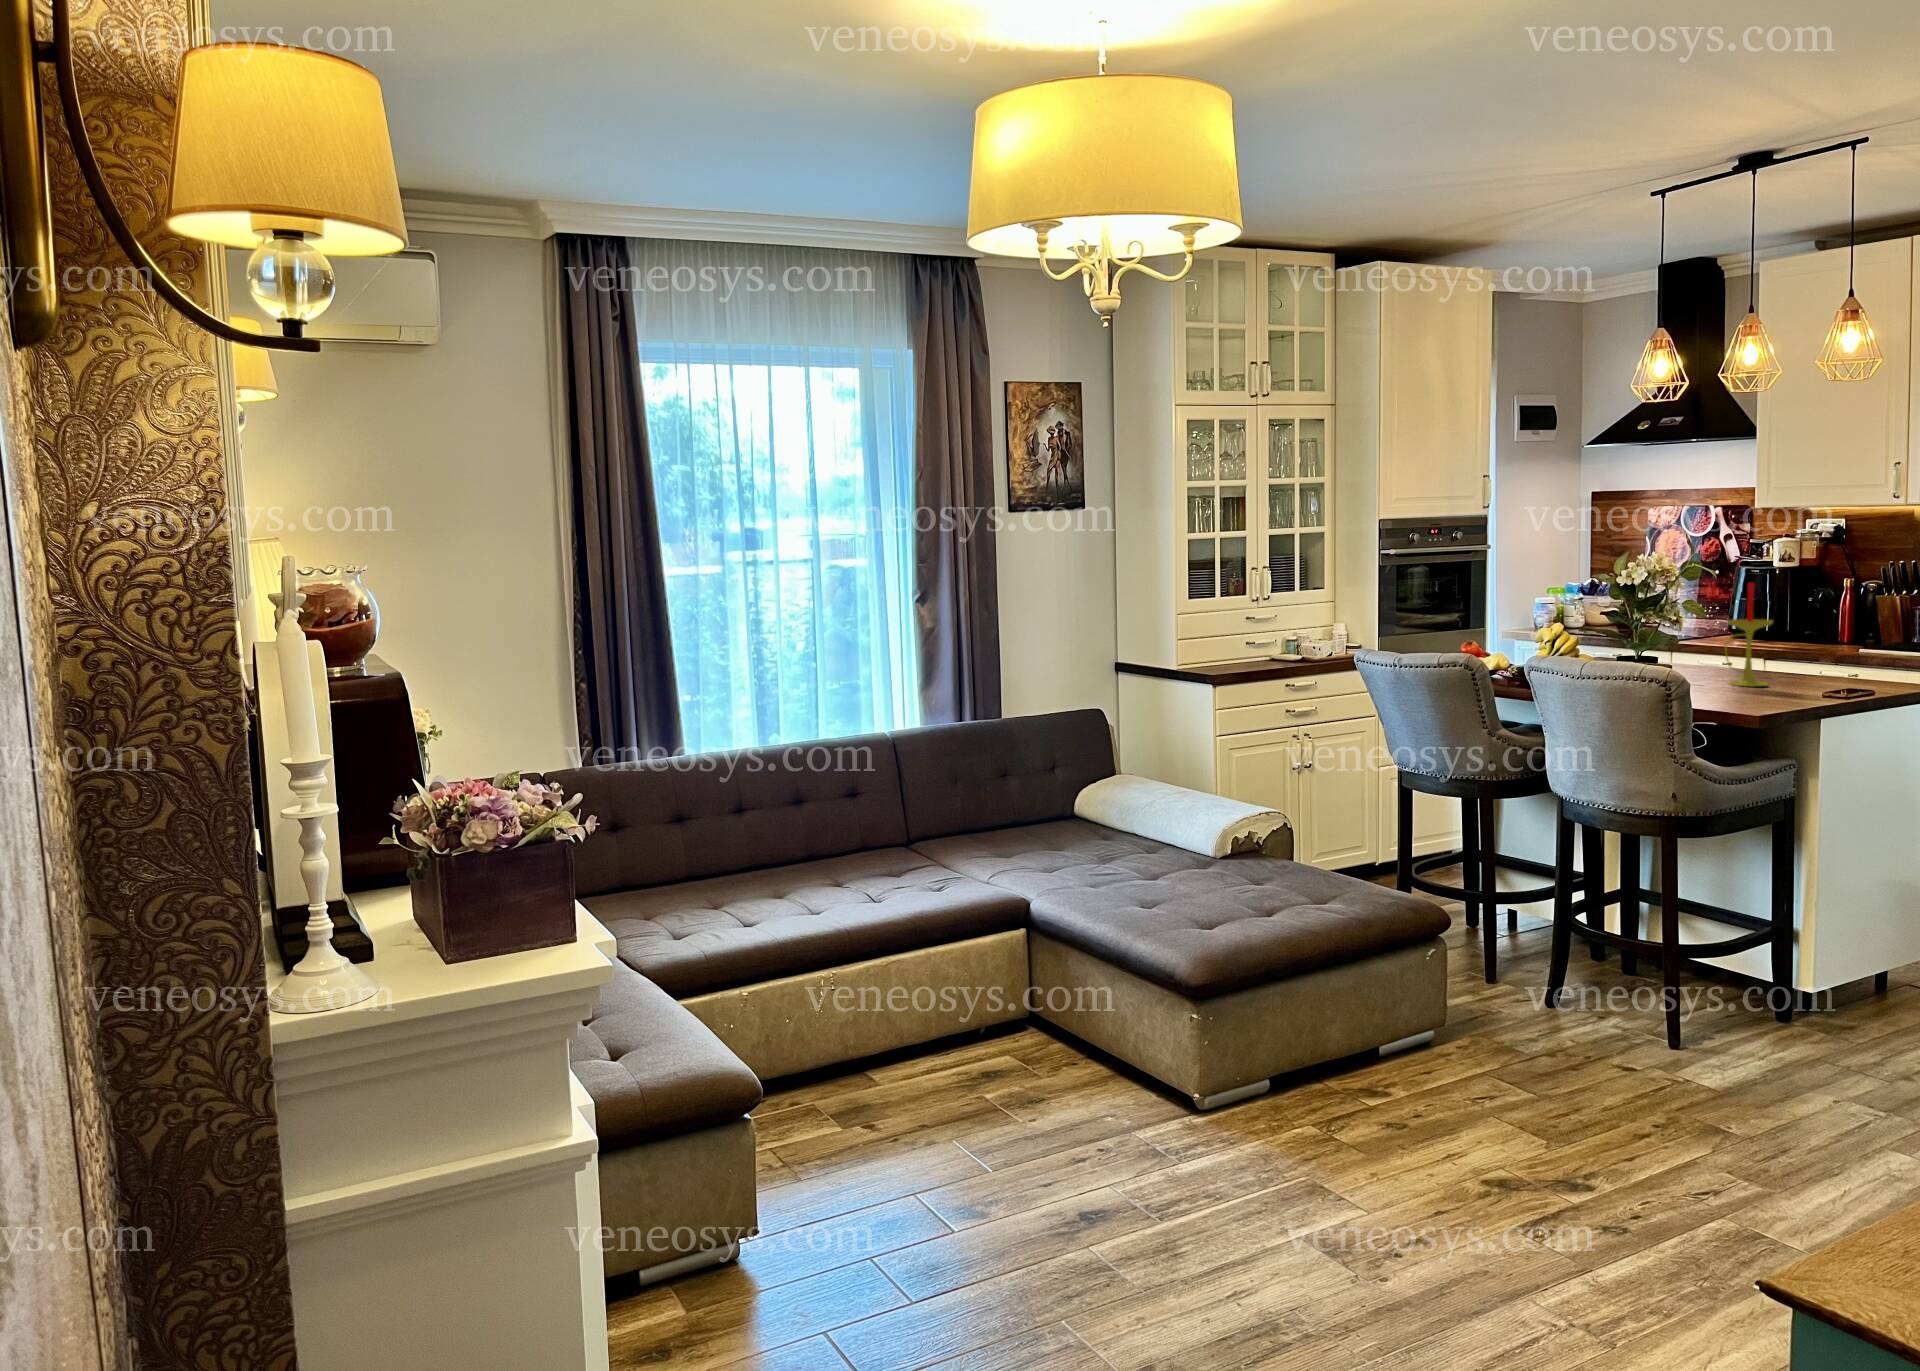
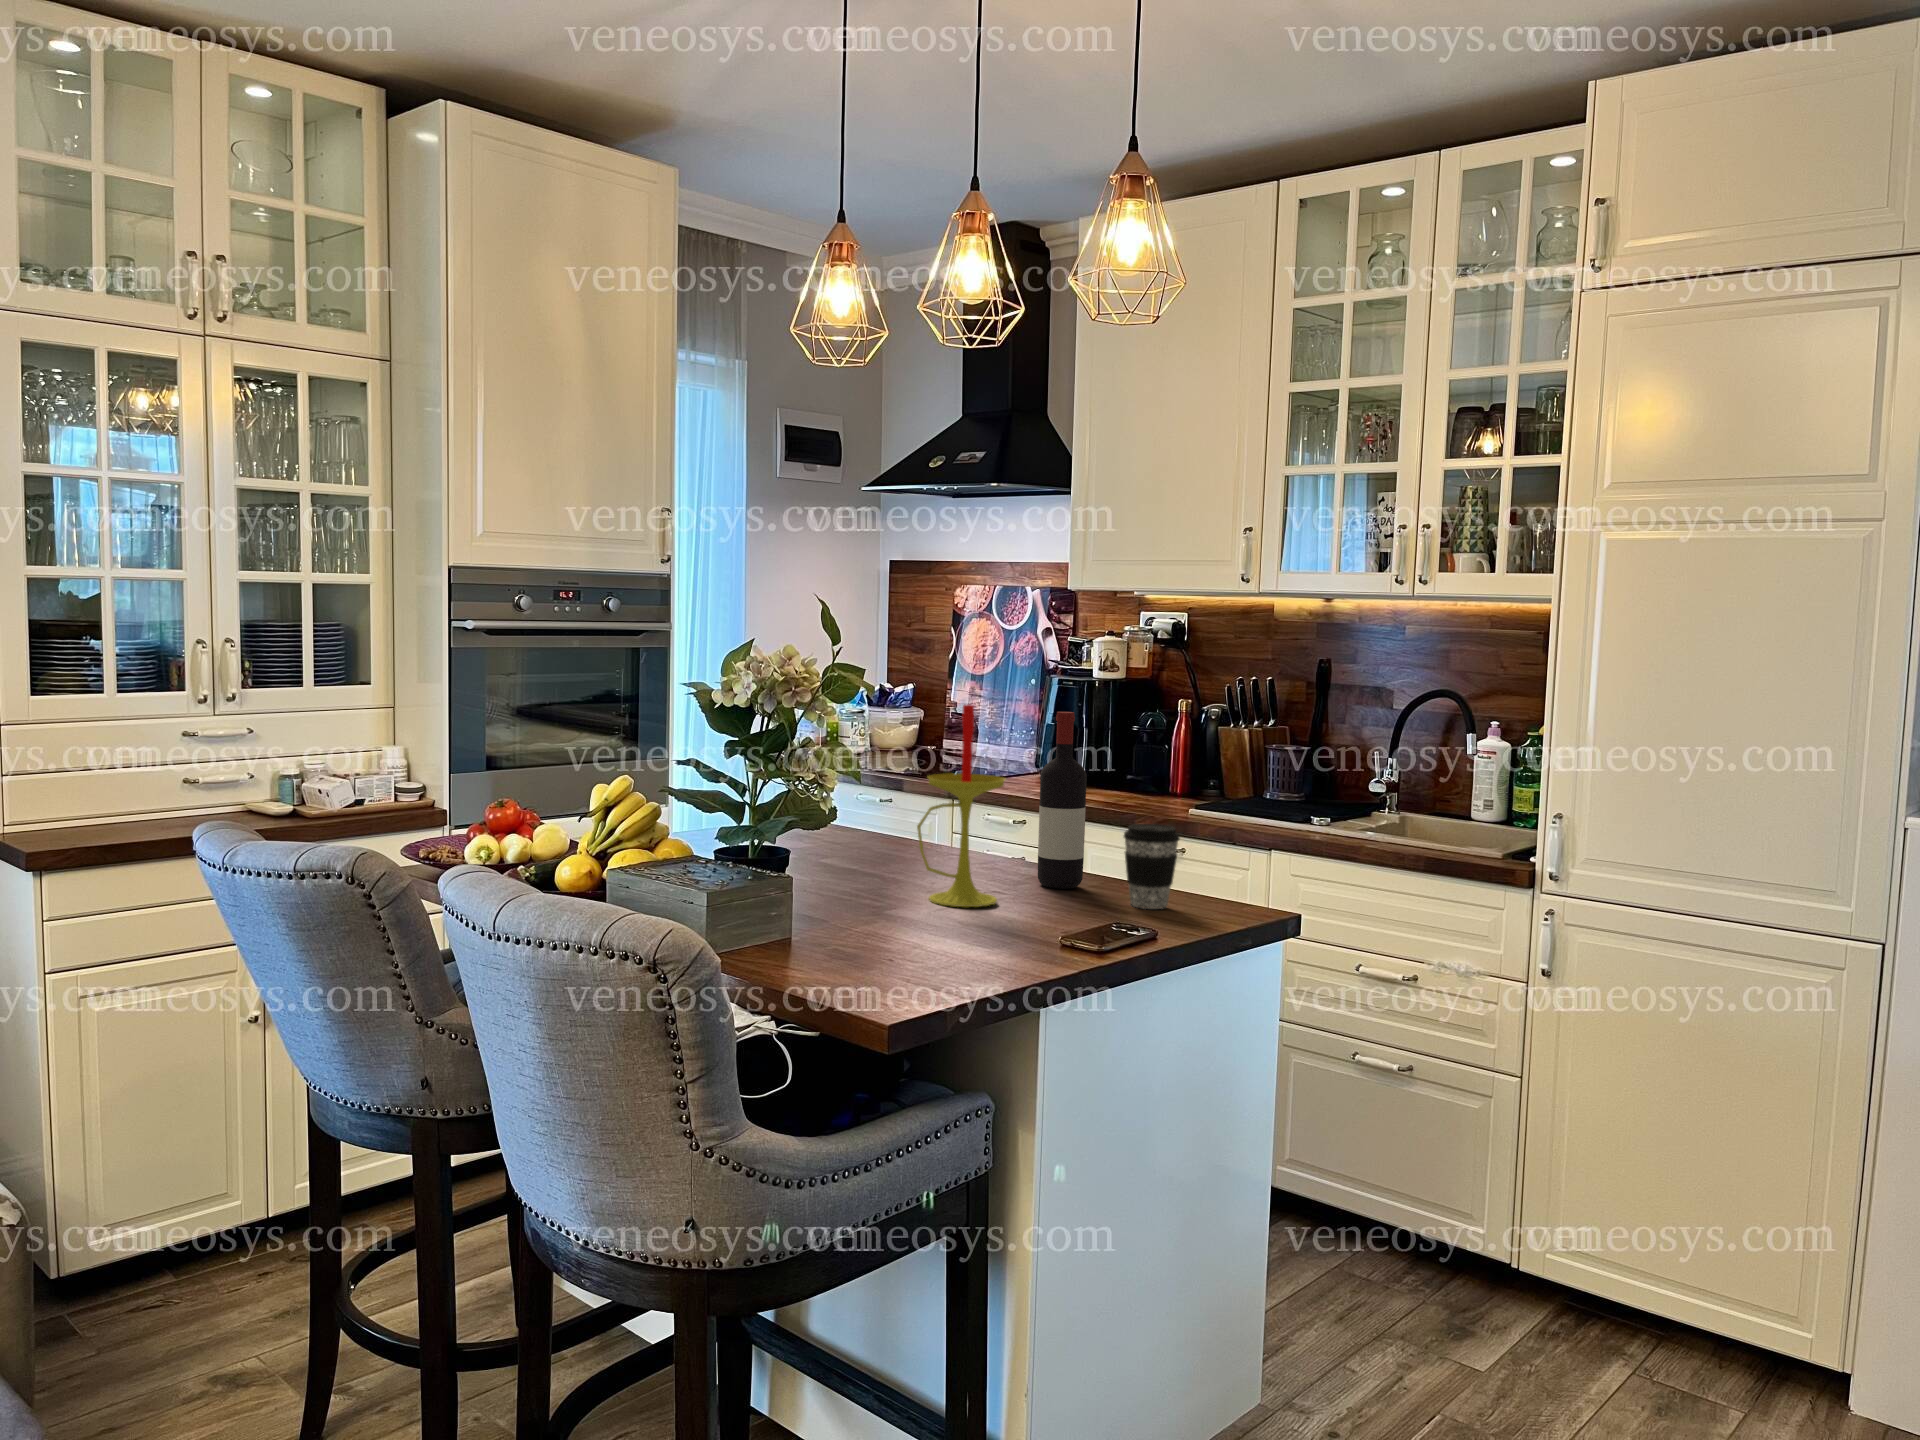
wine bottle: none [1783,585,1814,682] -> present [1038,712,1087,889]
coffee cup: none [1841,644,1877,689] -> present [1124,824,1180,909]

